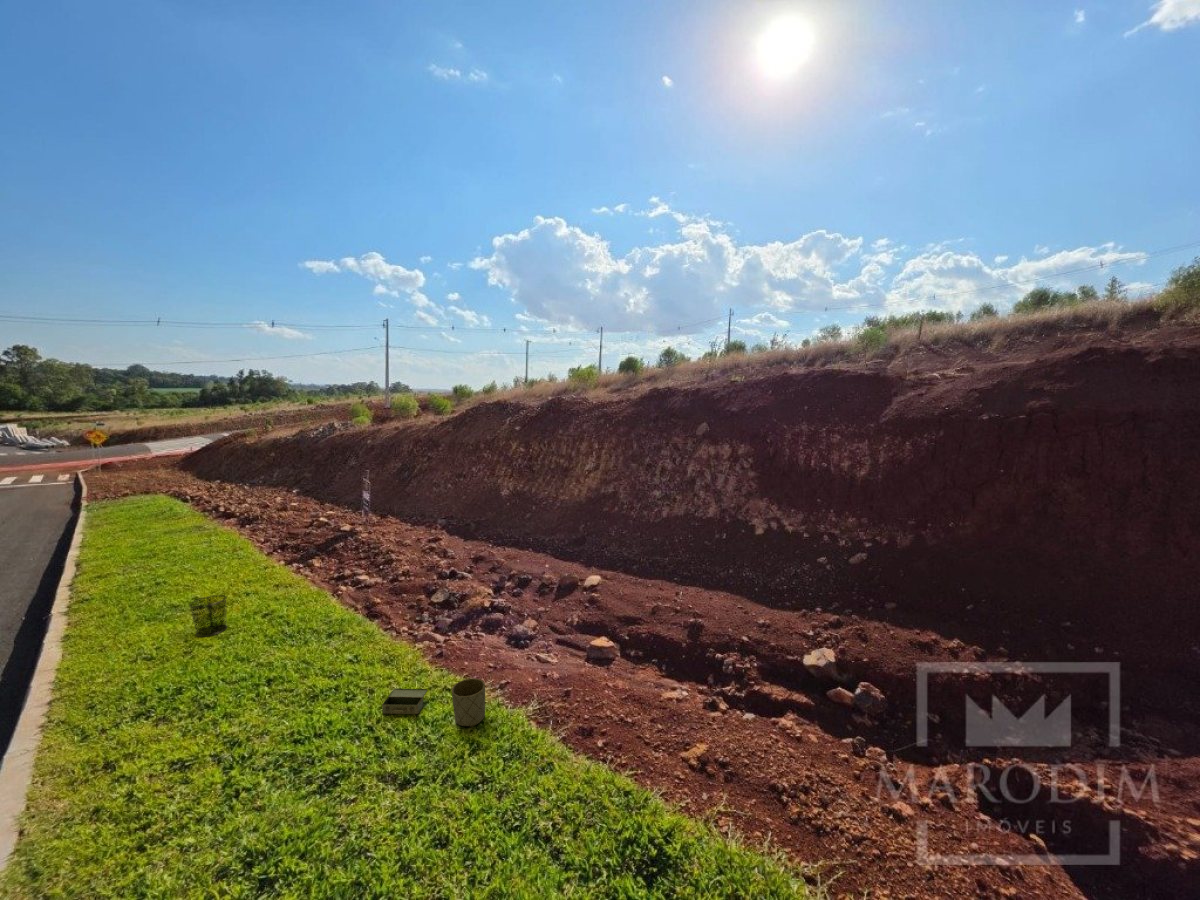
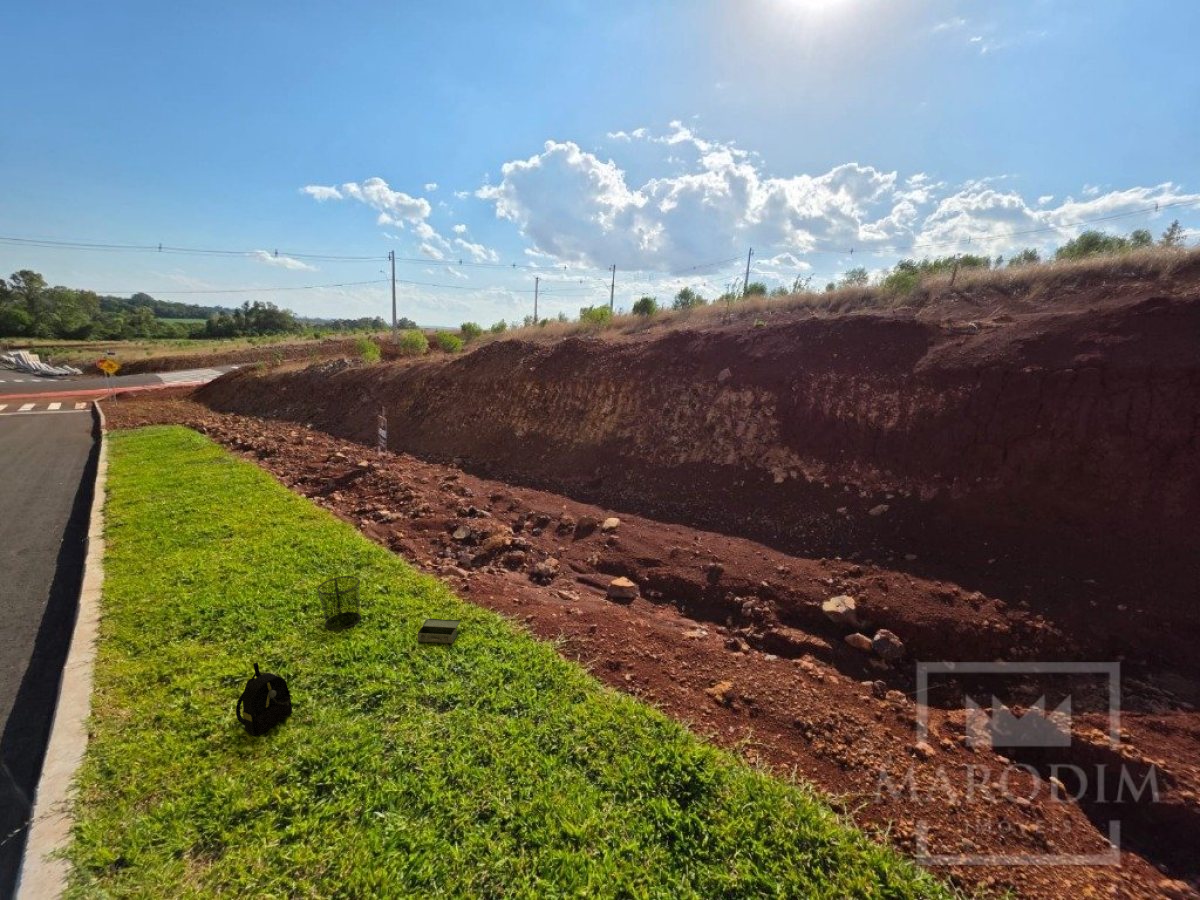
waste bin: present [189,595,227,637] -> present [317,576,361,630]
planter: present [452,678,485,727] -> none [486,612,518,657]
backpack: none [183,743,245,825] -> present [236,662,293,736]

